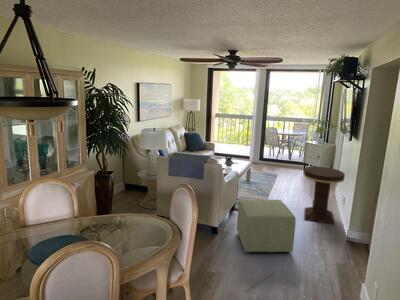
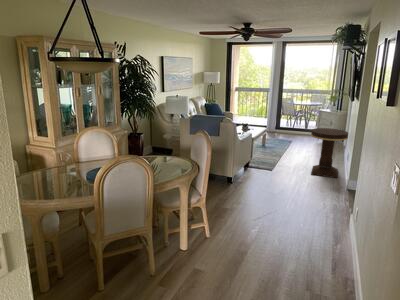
ottoman: present [237,199,296,253] -> none [249,154,298,196]

